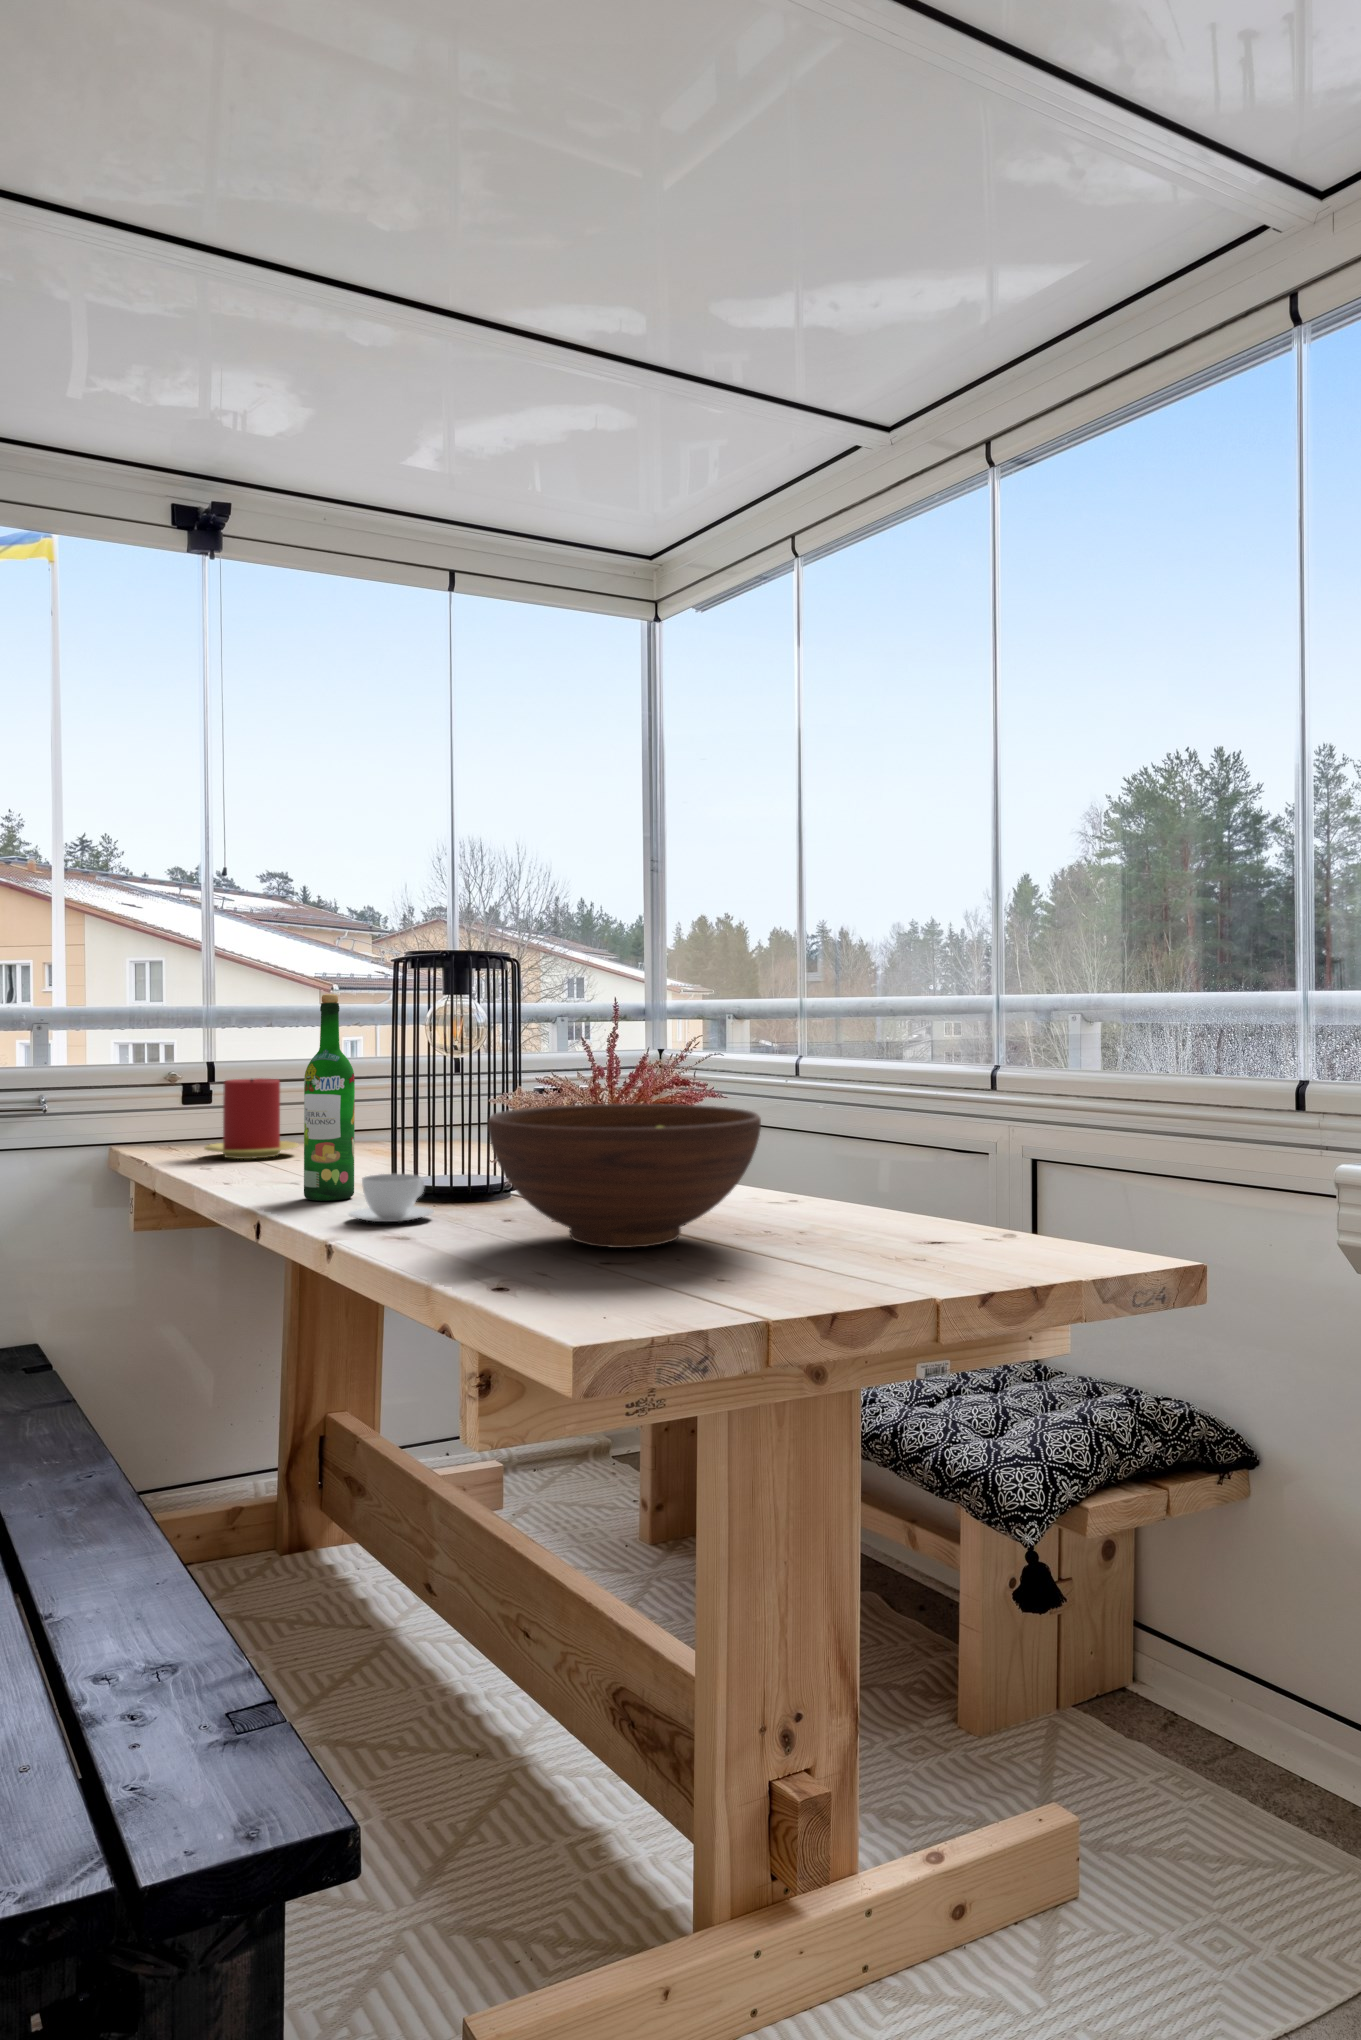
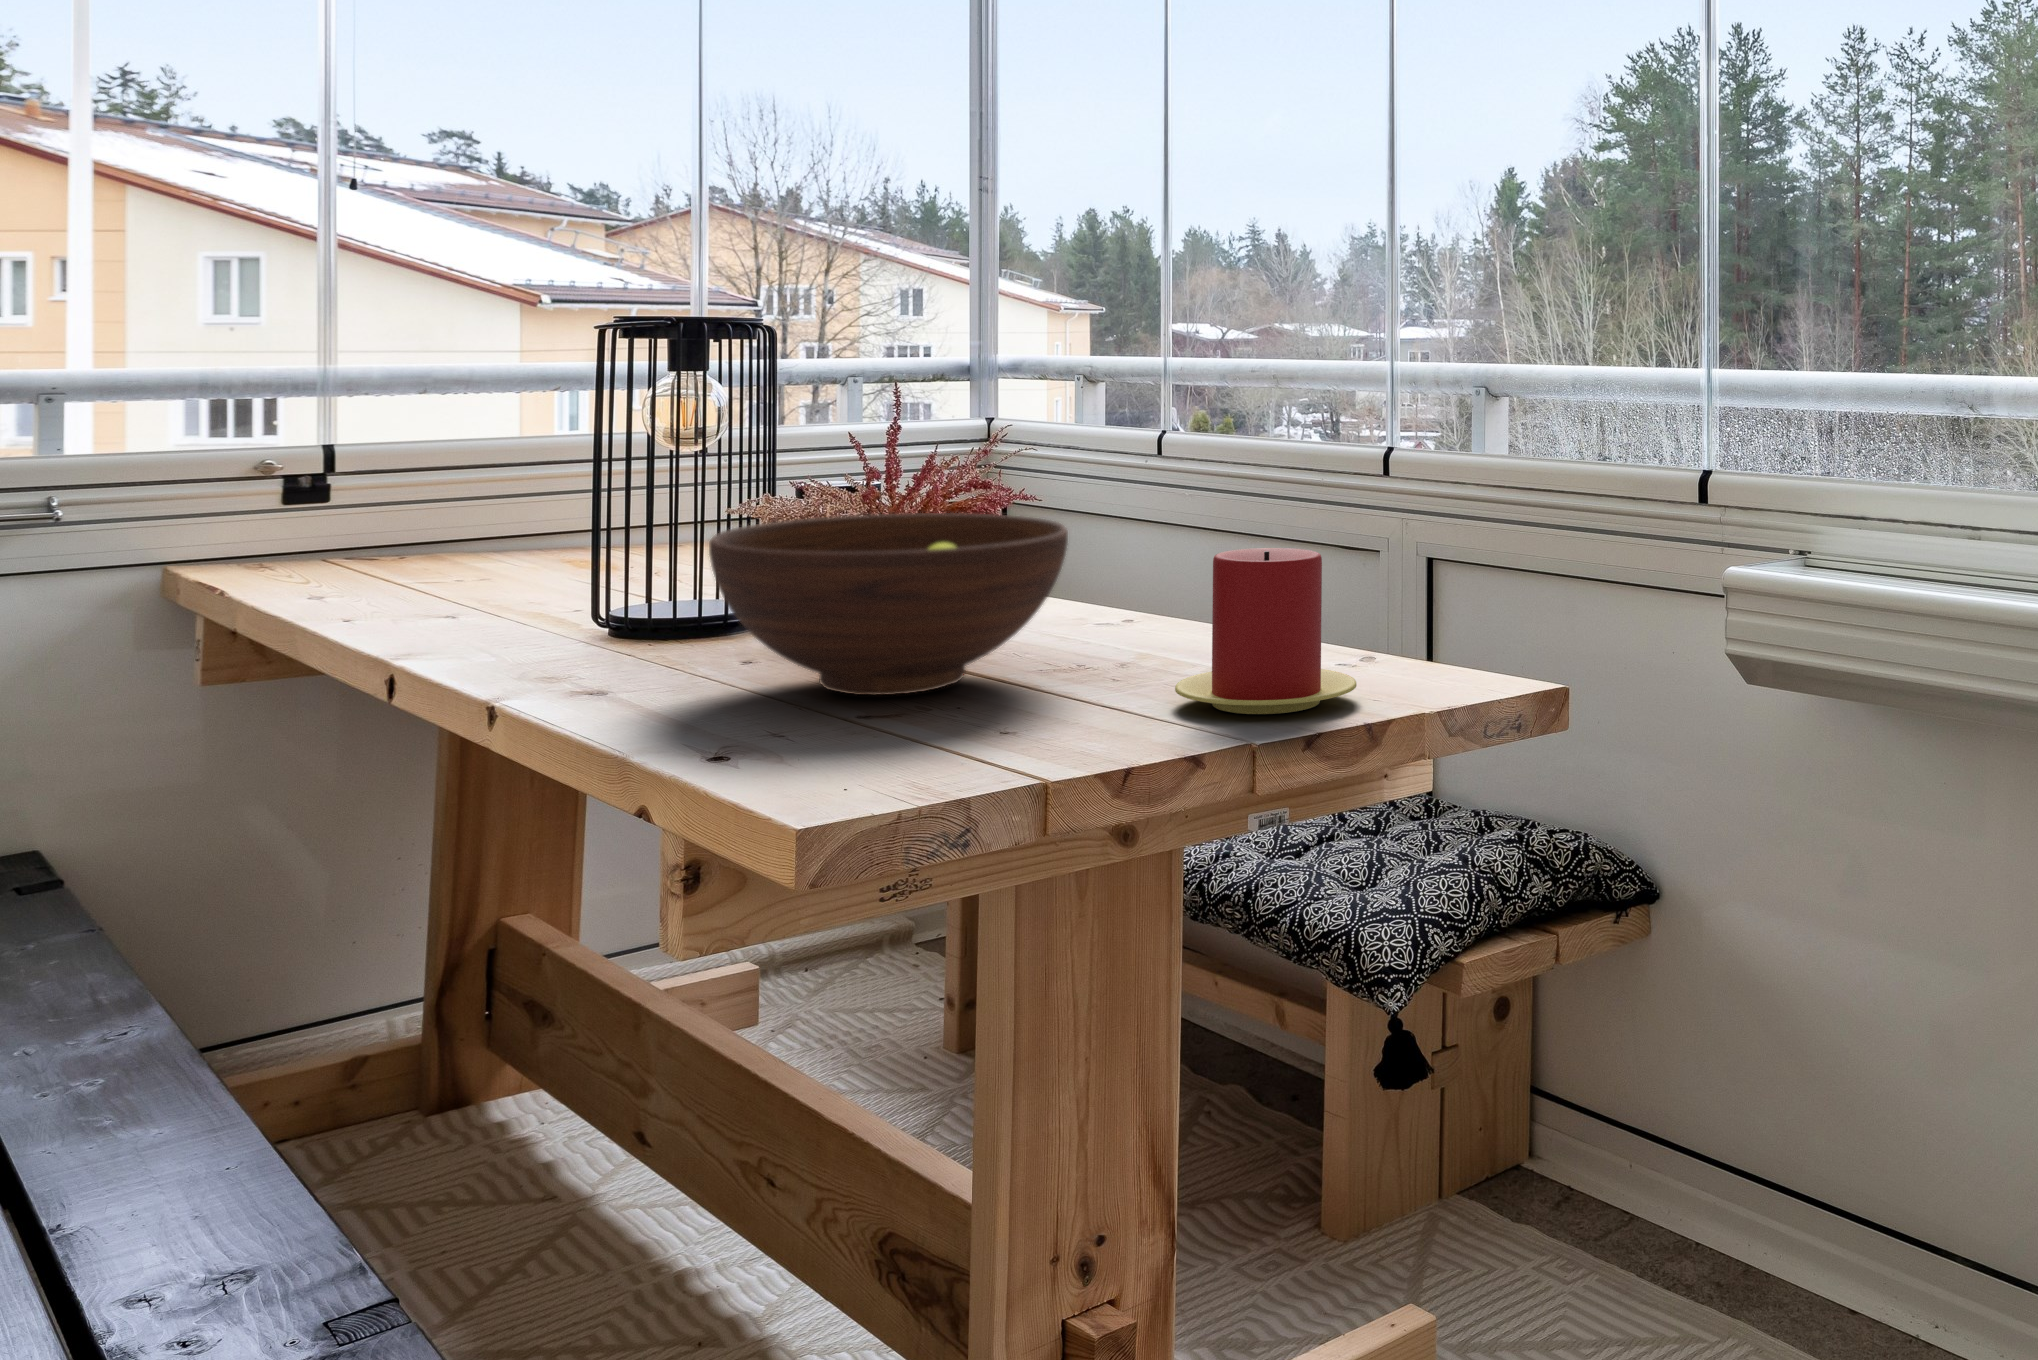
wine bottle: present [304,994,355,1201] -> none [458,372,532,643]
candle: present [205,1078,298,1159] -> present [1175,548,1357,714]
teacup: present [349,1174,434,1222] -> none [517,608,642,671]

